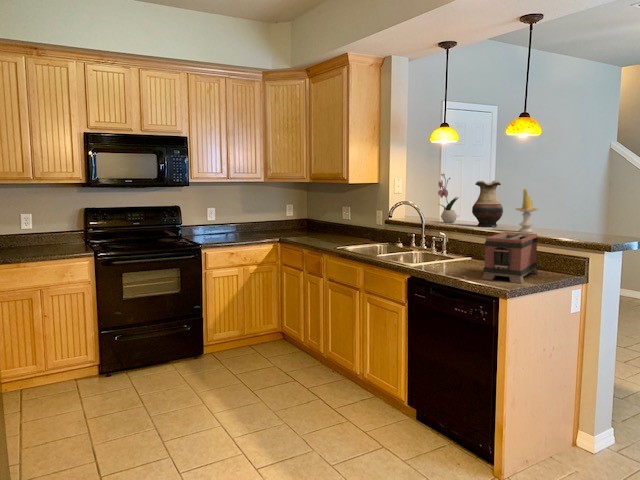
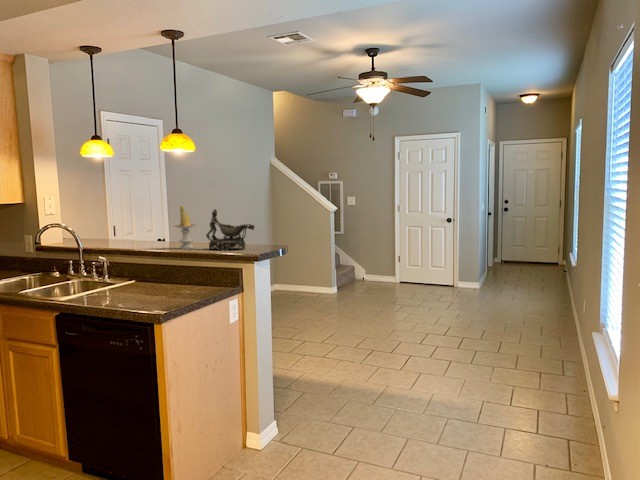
flower arrangement: present [438,174,458,223] -> none [96,191,121,244]
vase: present [472,181,503,227] -> none [133,197,166,246]
decorative bowl: none [549,194,608,237] -> present [206,209,255,251]
toaster: present [482,232,538,283] -> none [137,251,198,304]

